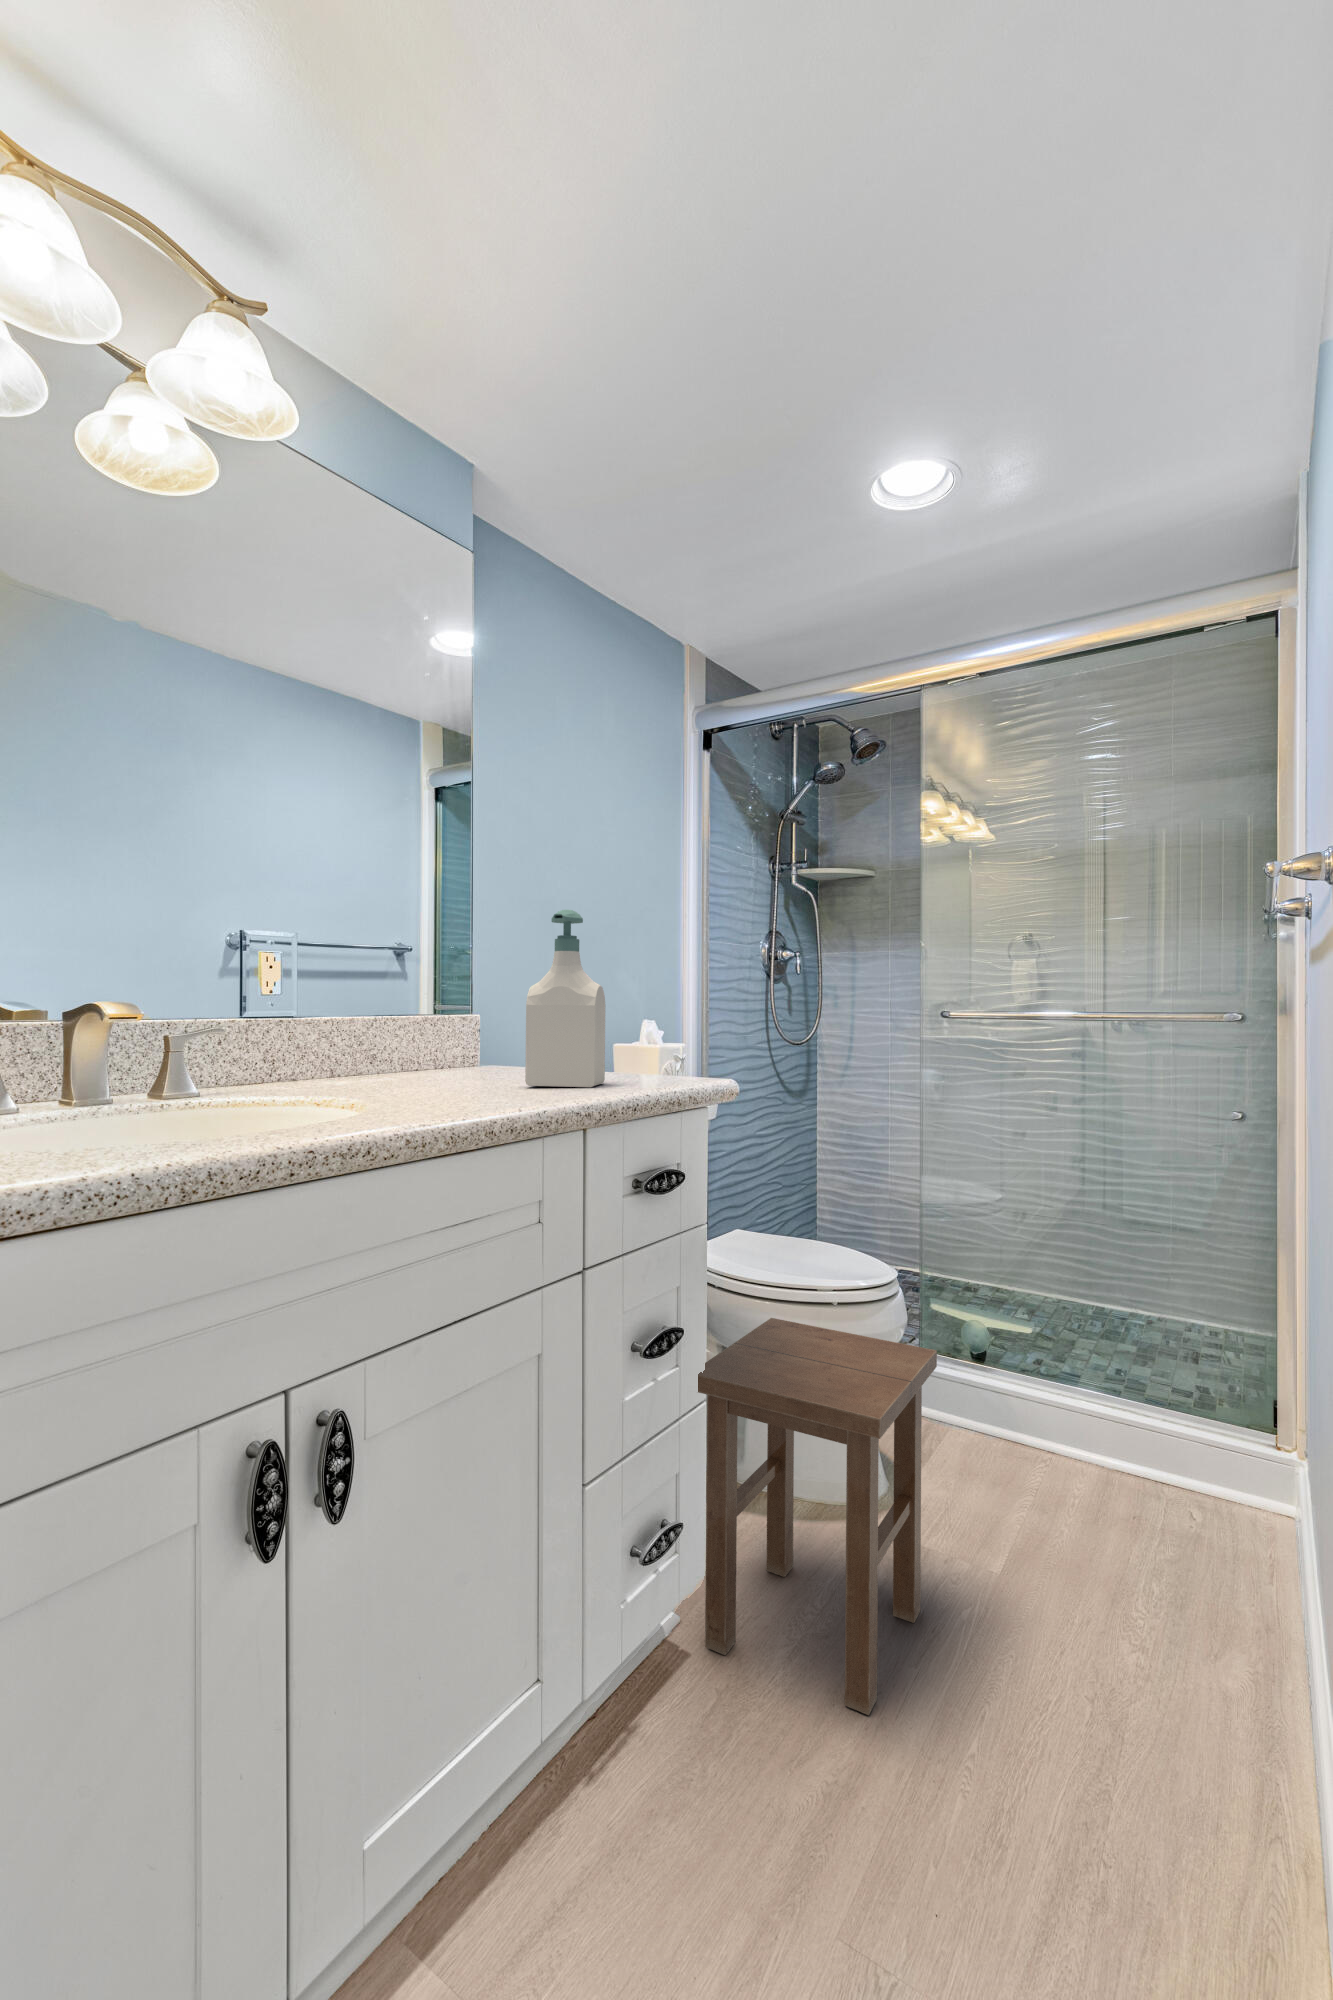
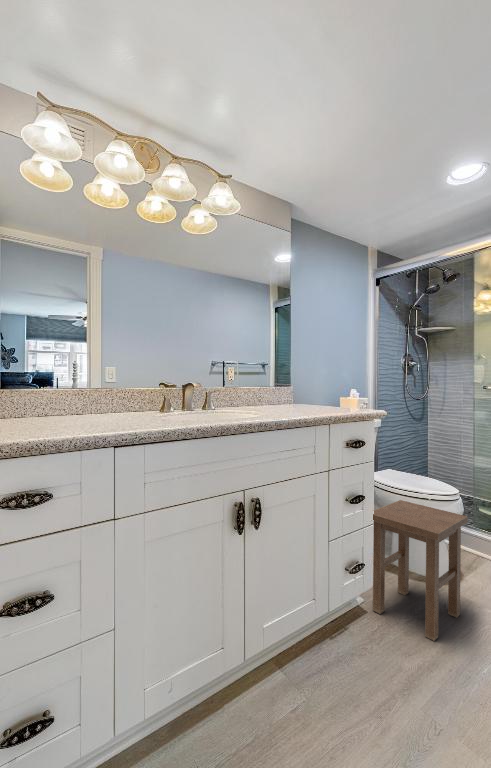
soap bottle: present [525,910,605,1087] -> none [309,351,337,411]

